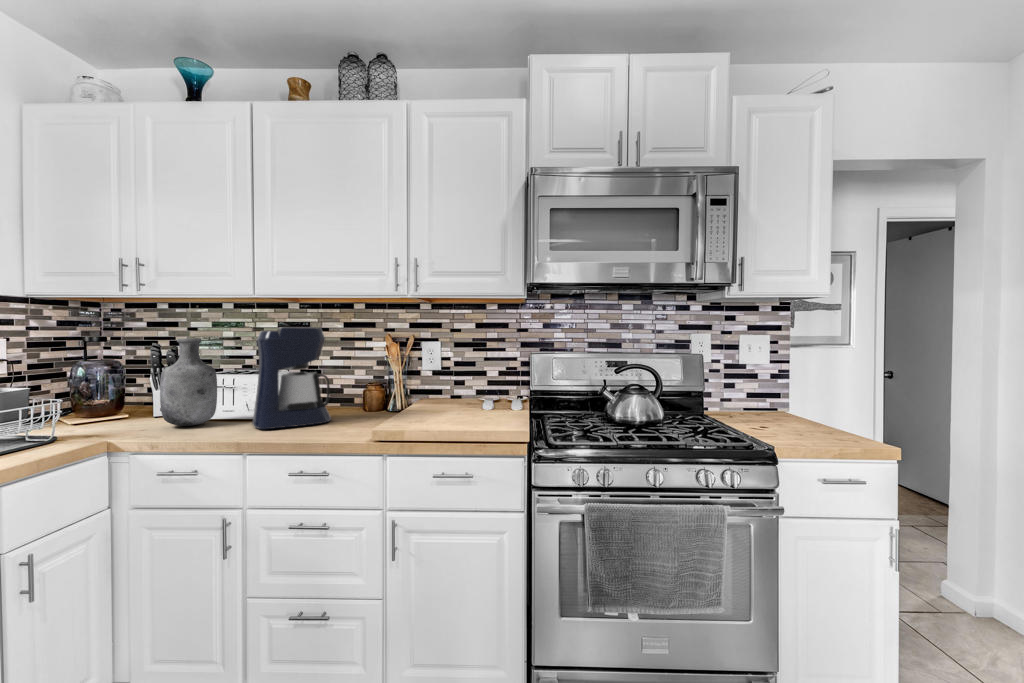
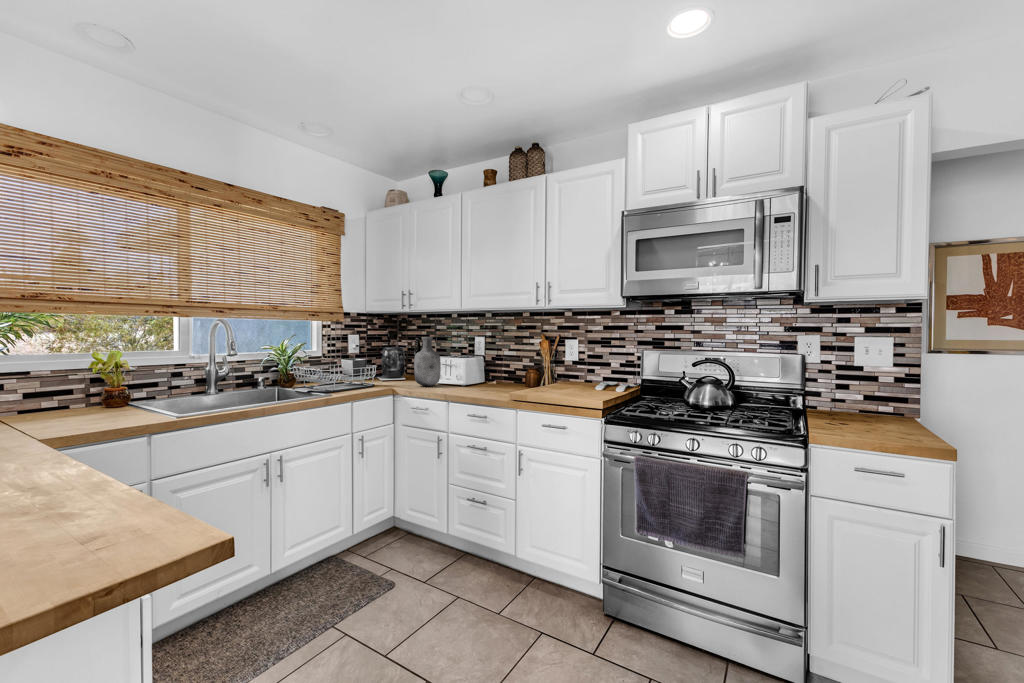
coffee maker: present [252,327,331,429] -> none [454,331,497,390]

